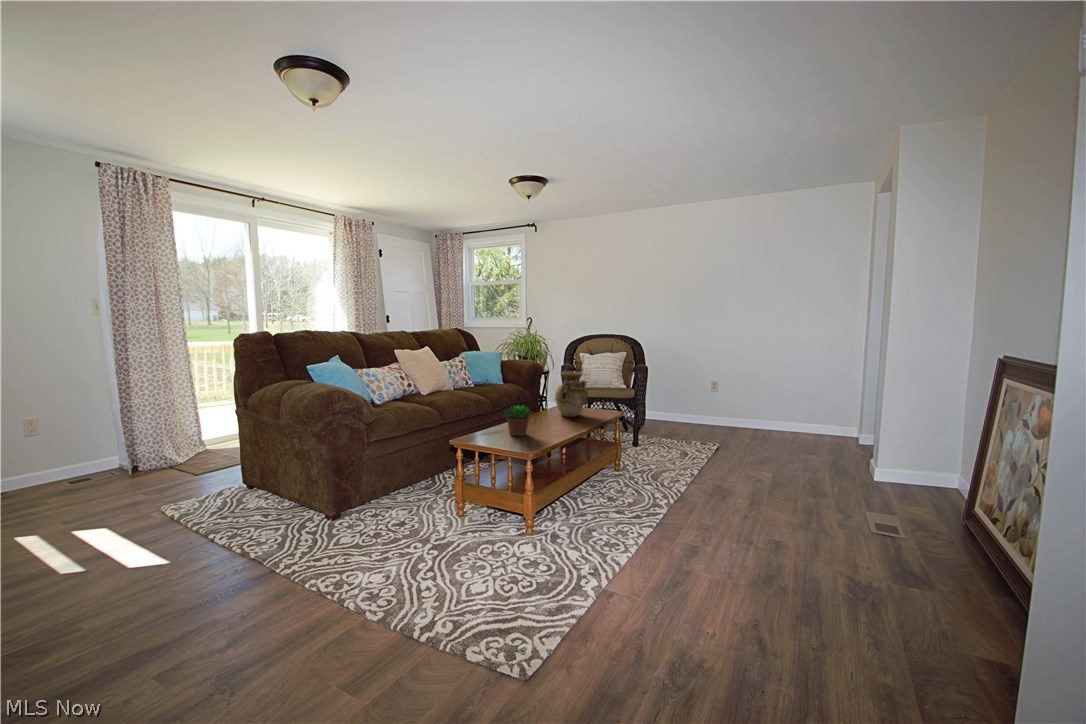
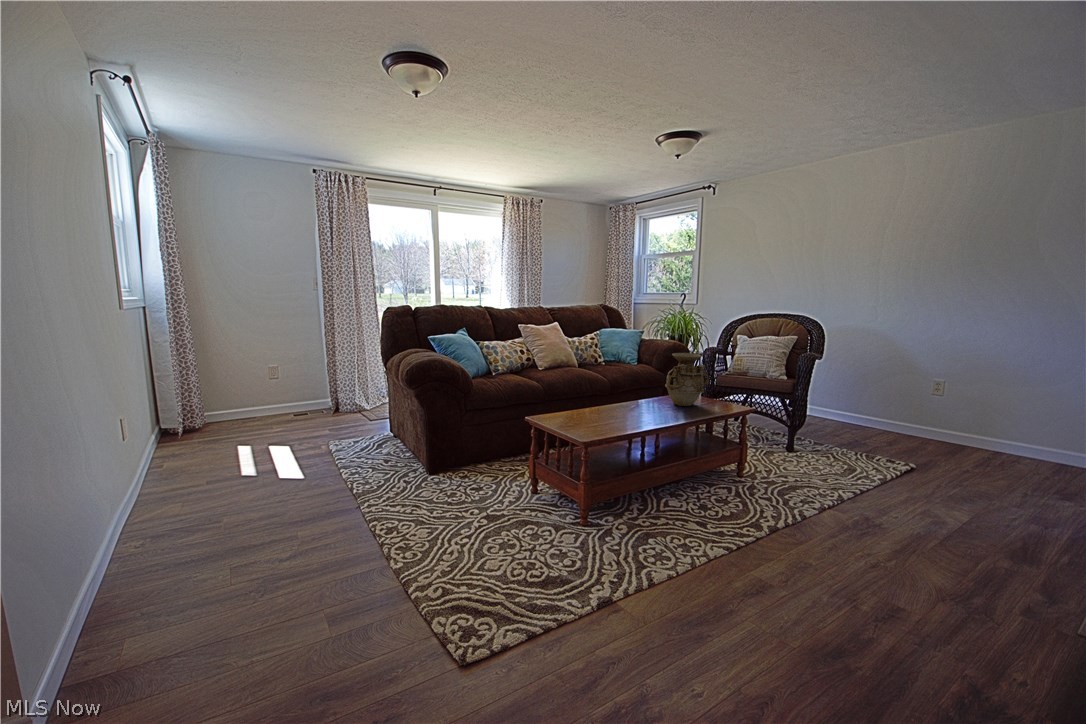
succulent plant: present [504,405,532,436] -> none [581,386,614,421]

